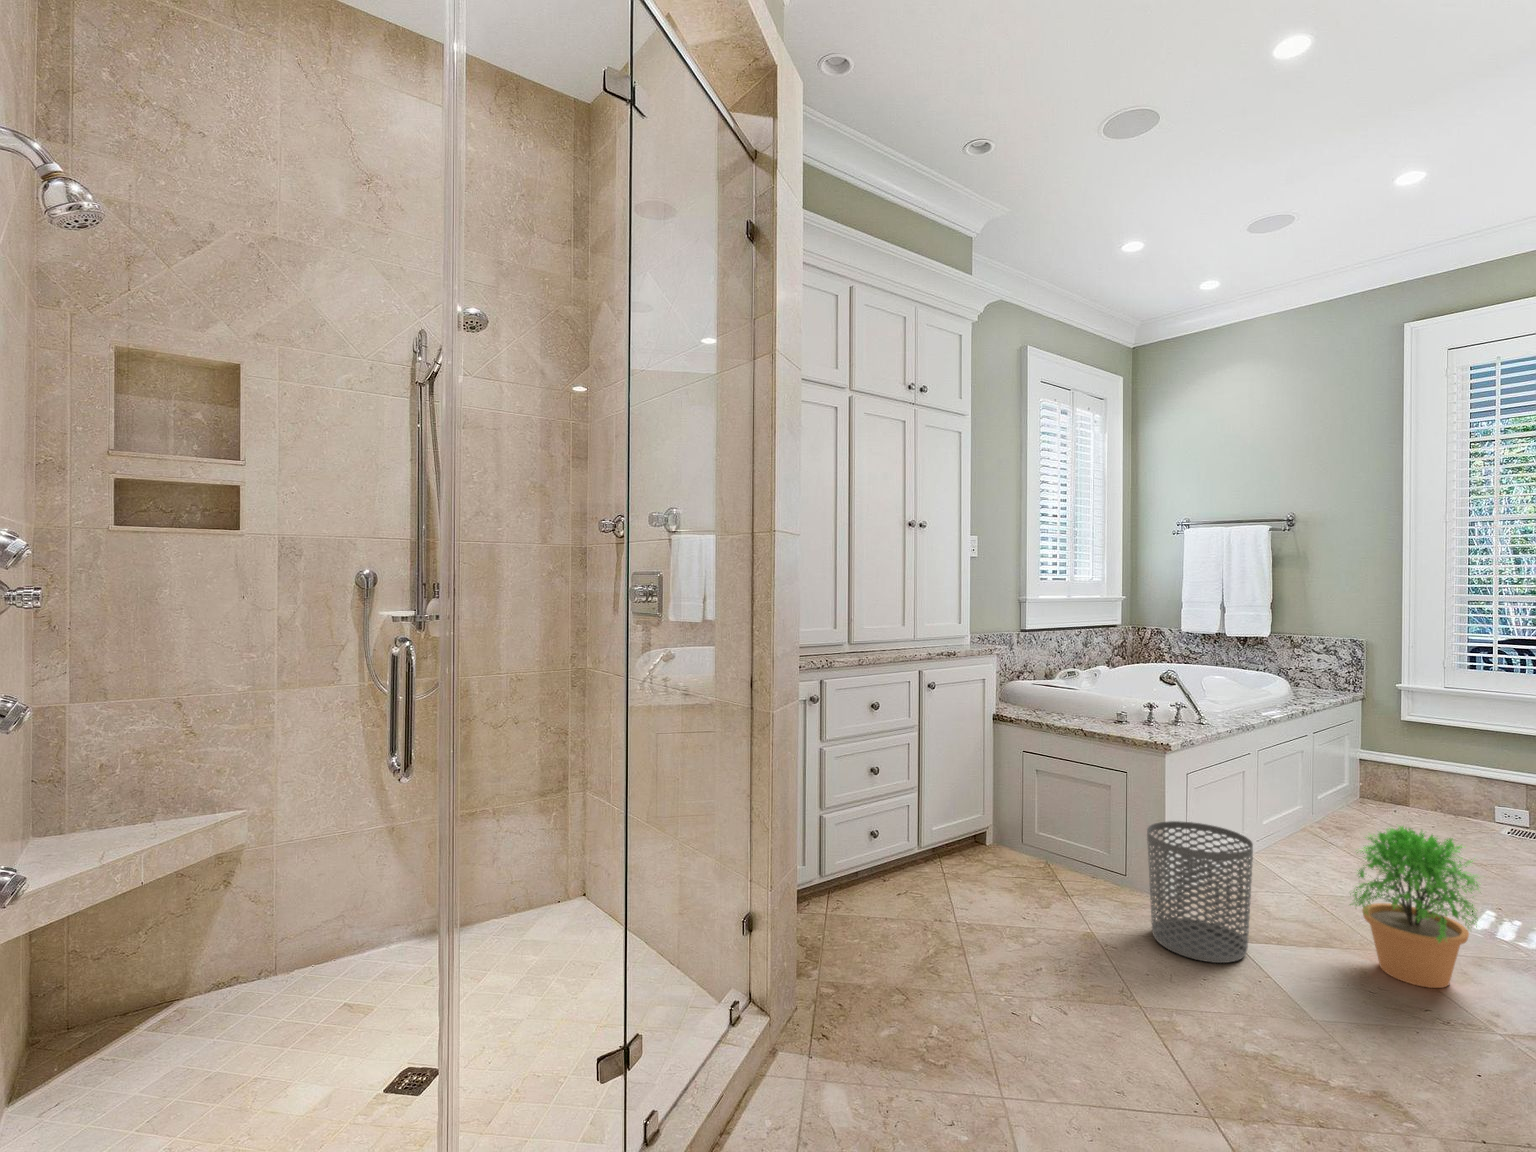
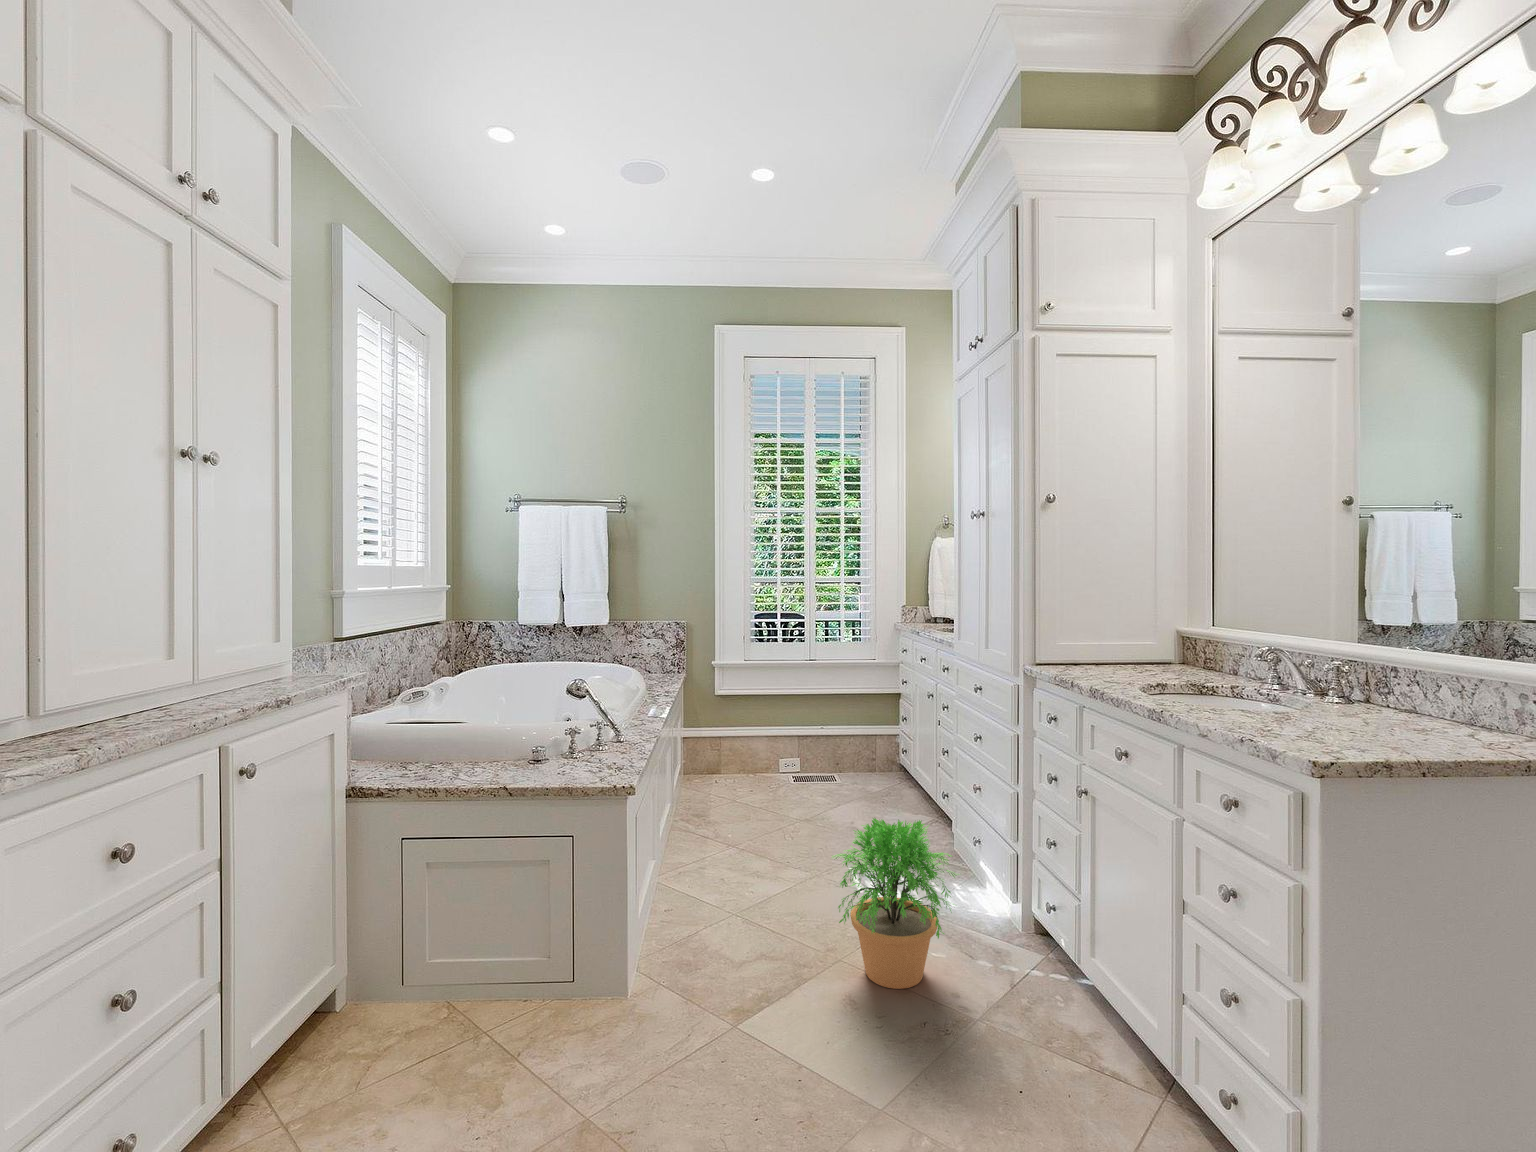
waste bin: present [1147,821,1253,963] -> none [664,882,791,1094]

